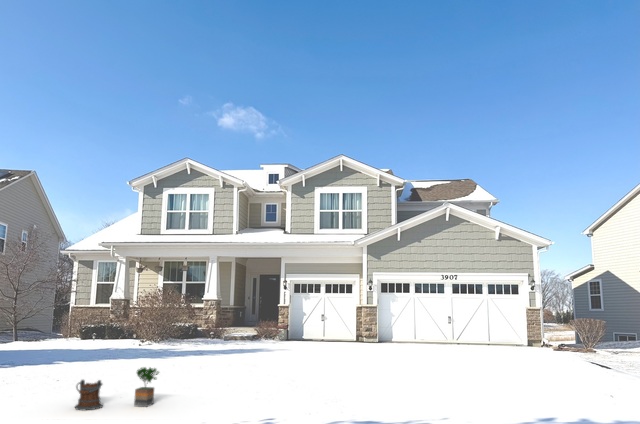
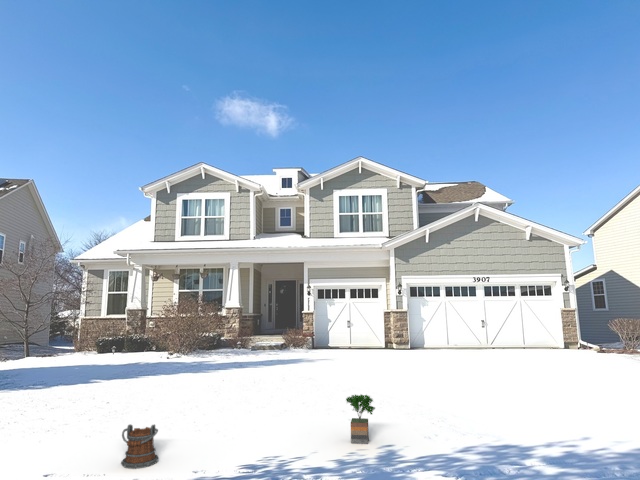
potted tree: present [134,367,159,407] -> present [346,395,375,444]

